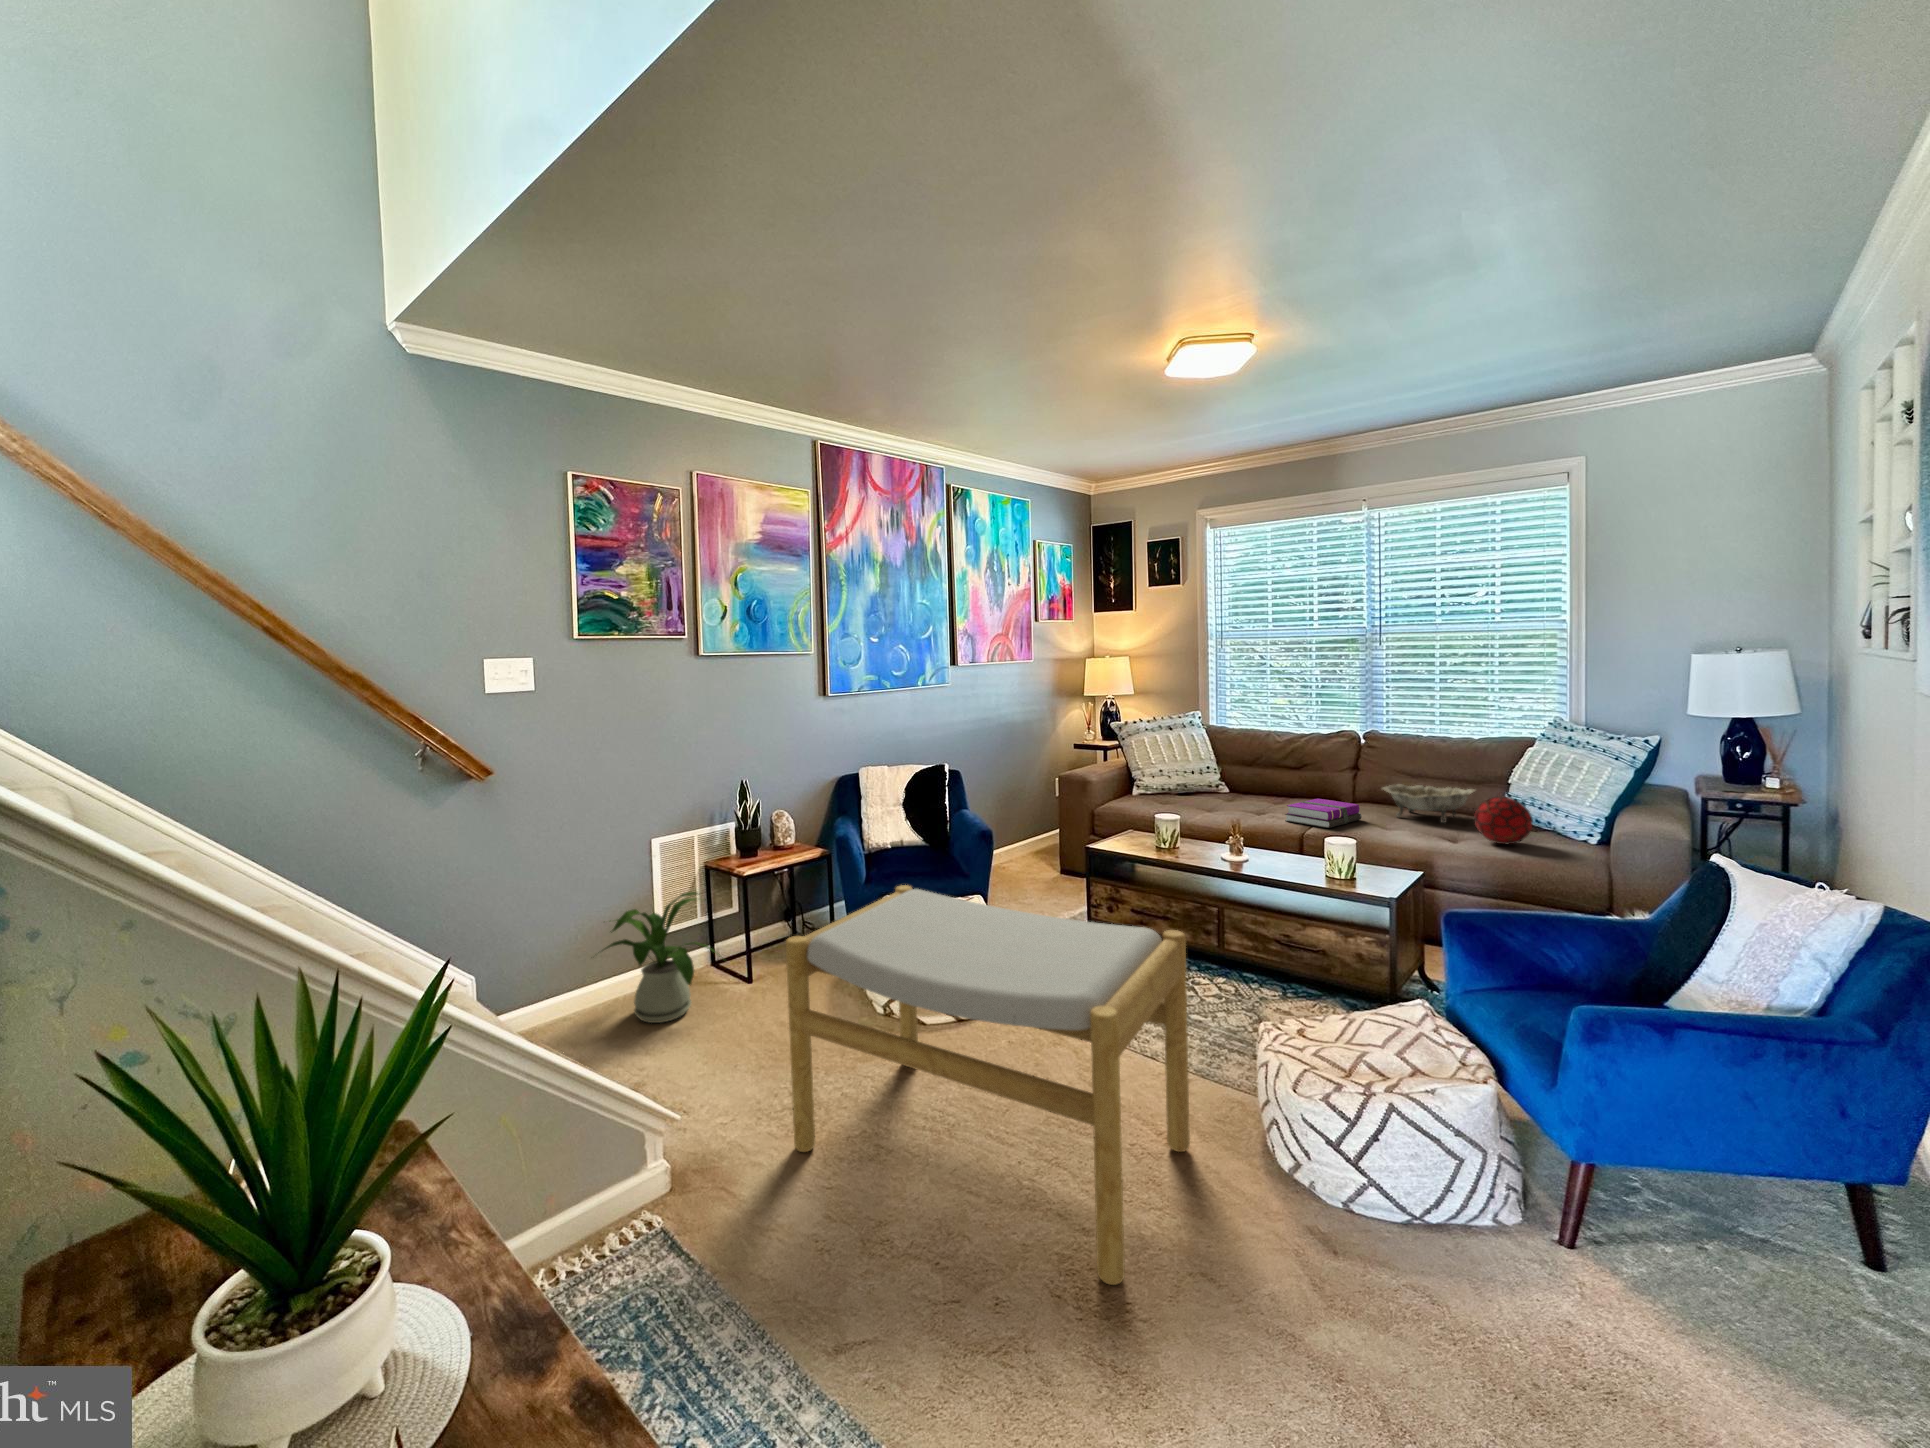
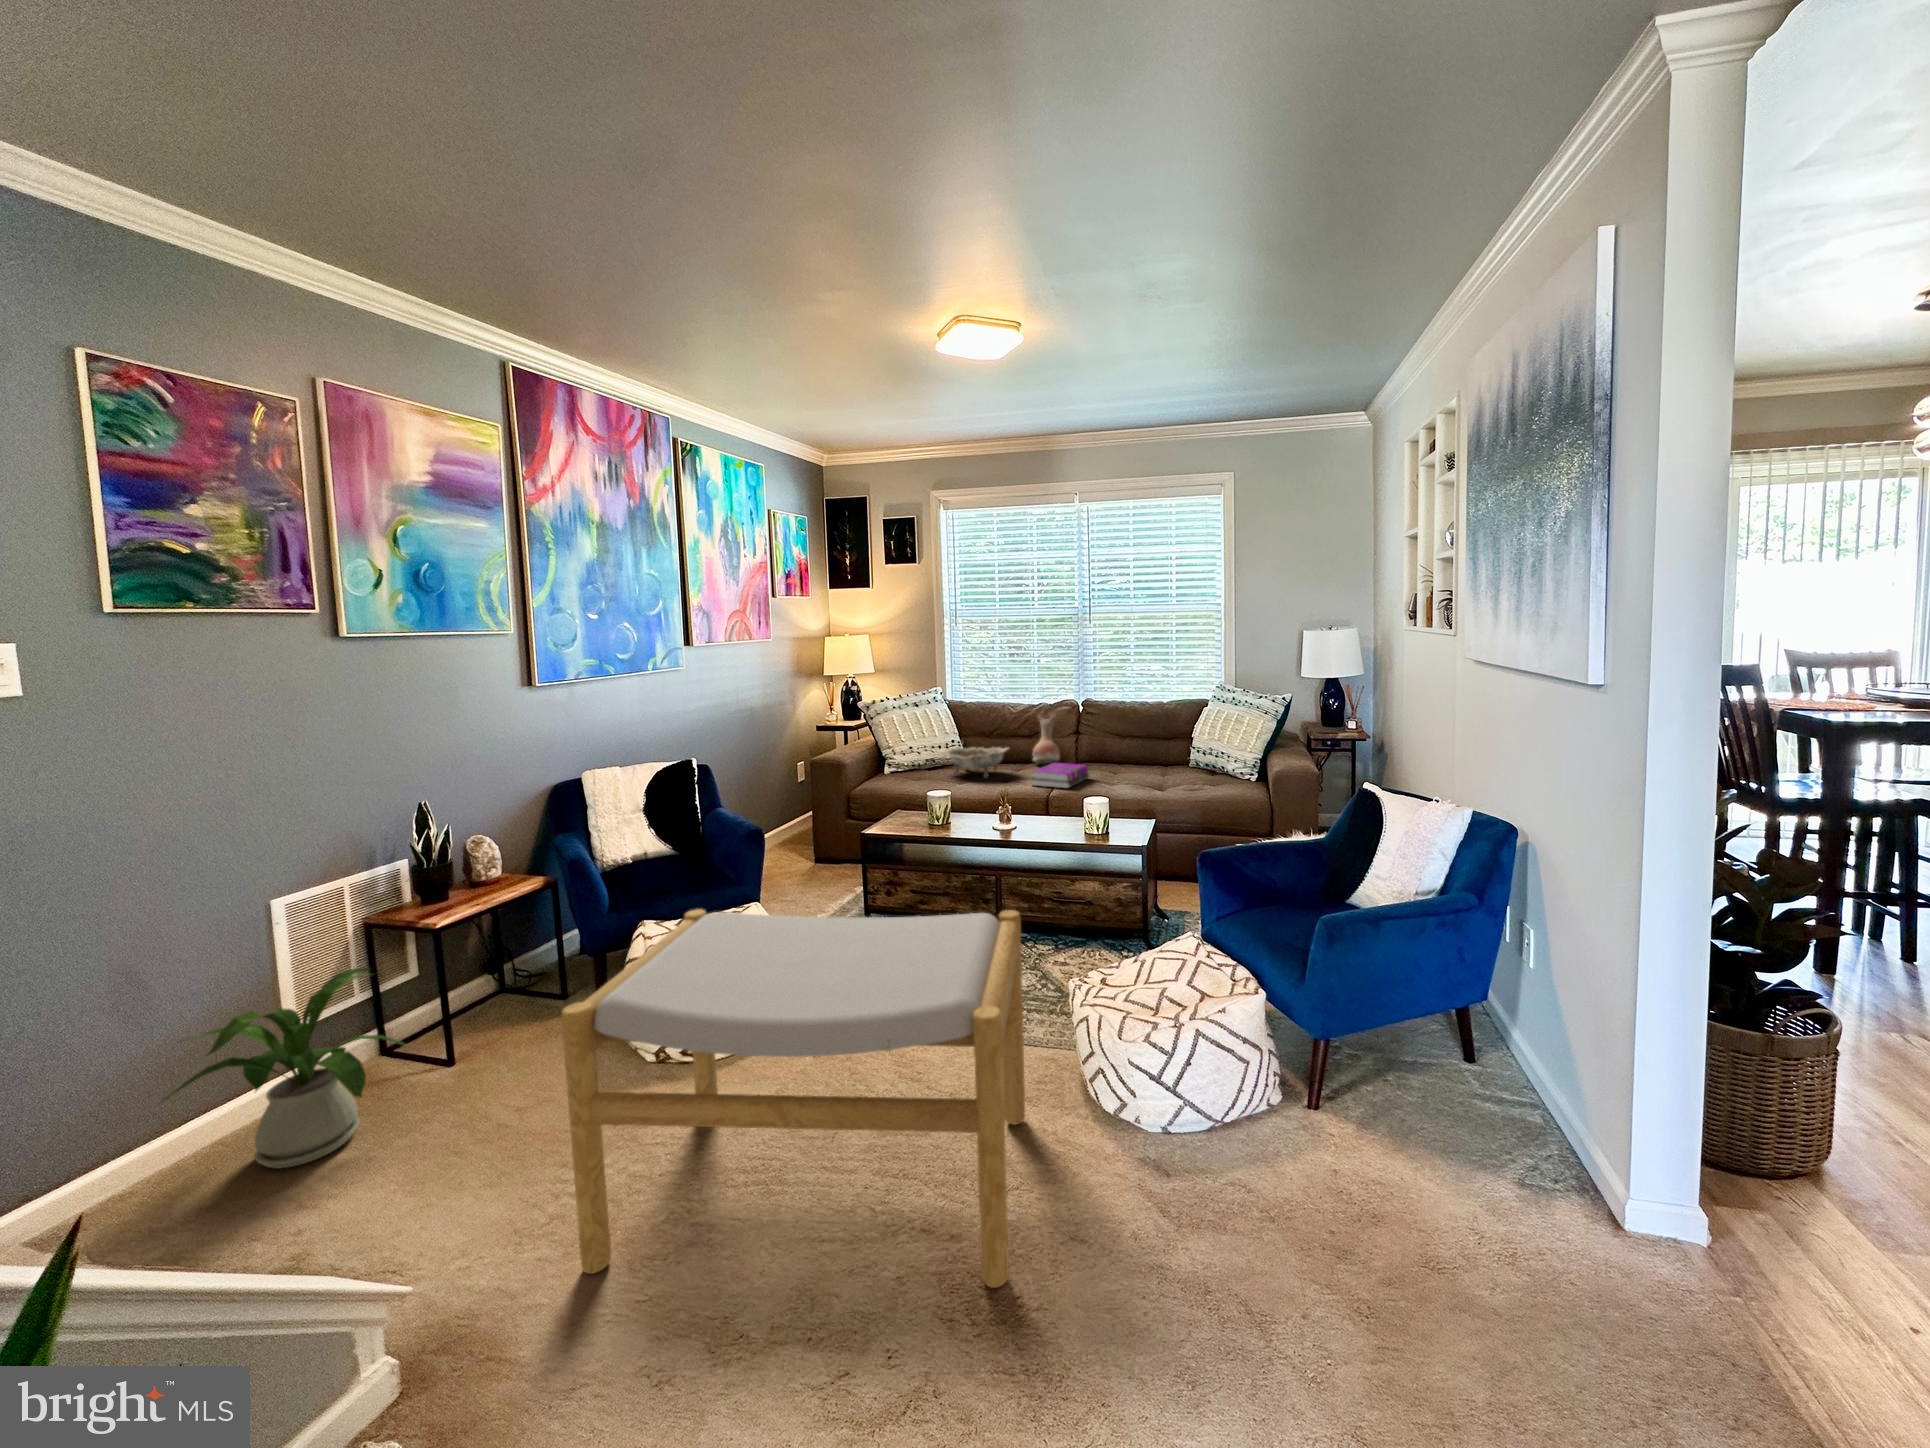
vase: none [1297,744,1331,799] -> present [1033,714,1060,763]
decorative bowl: present [1383,784,1475,823] -> present [944,747,1008,778]
decorative orb: present [1474,797,1533,845] -> none [1175,749,1214,788]

